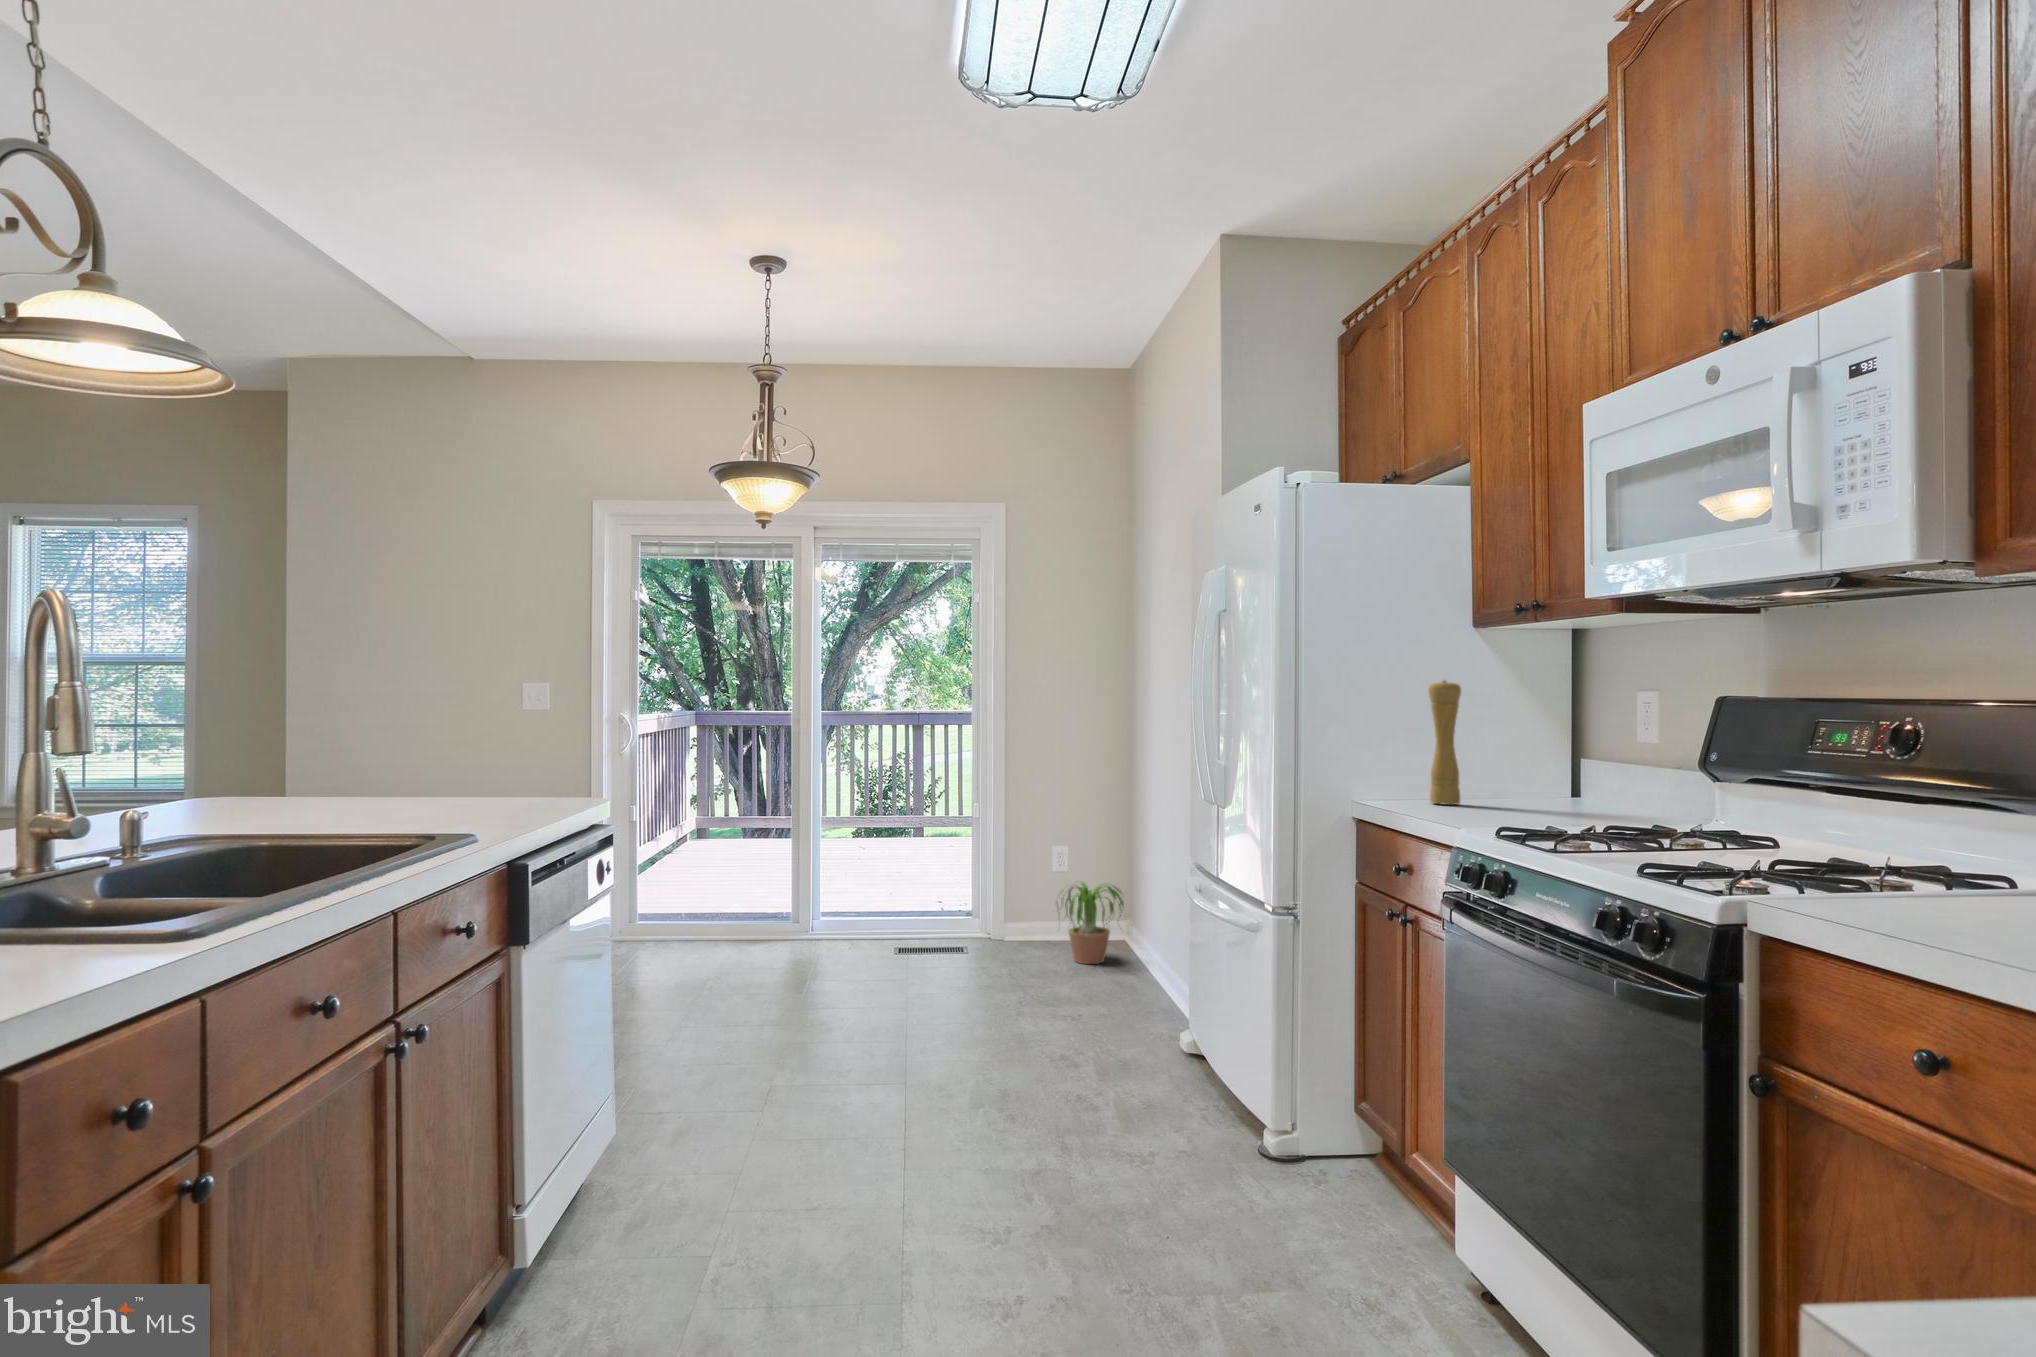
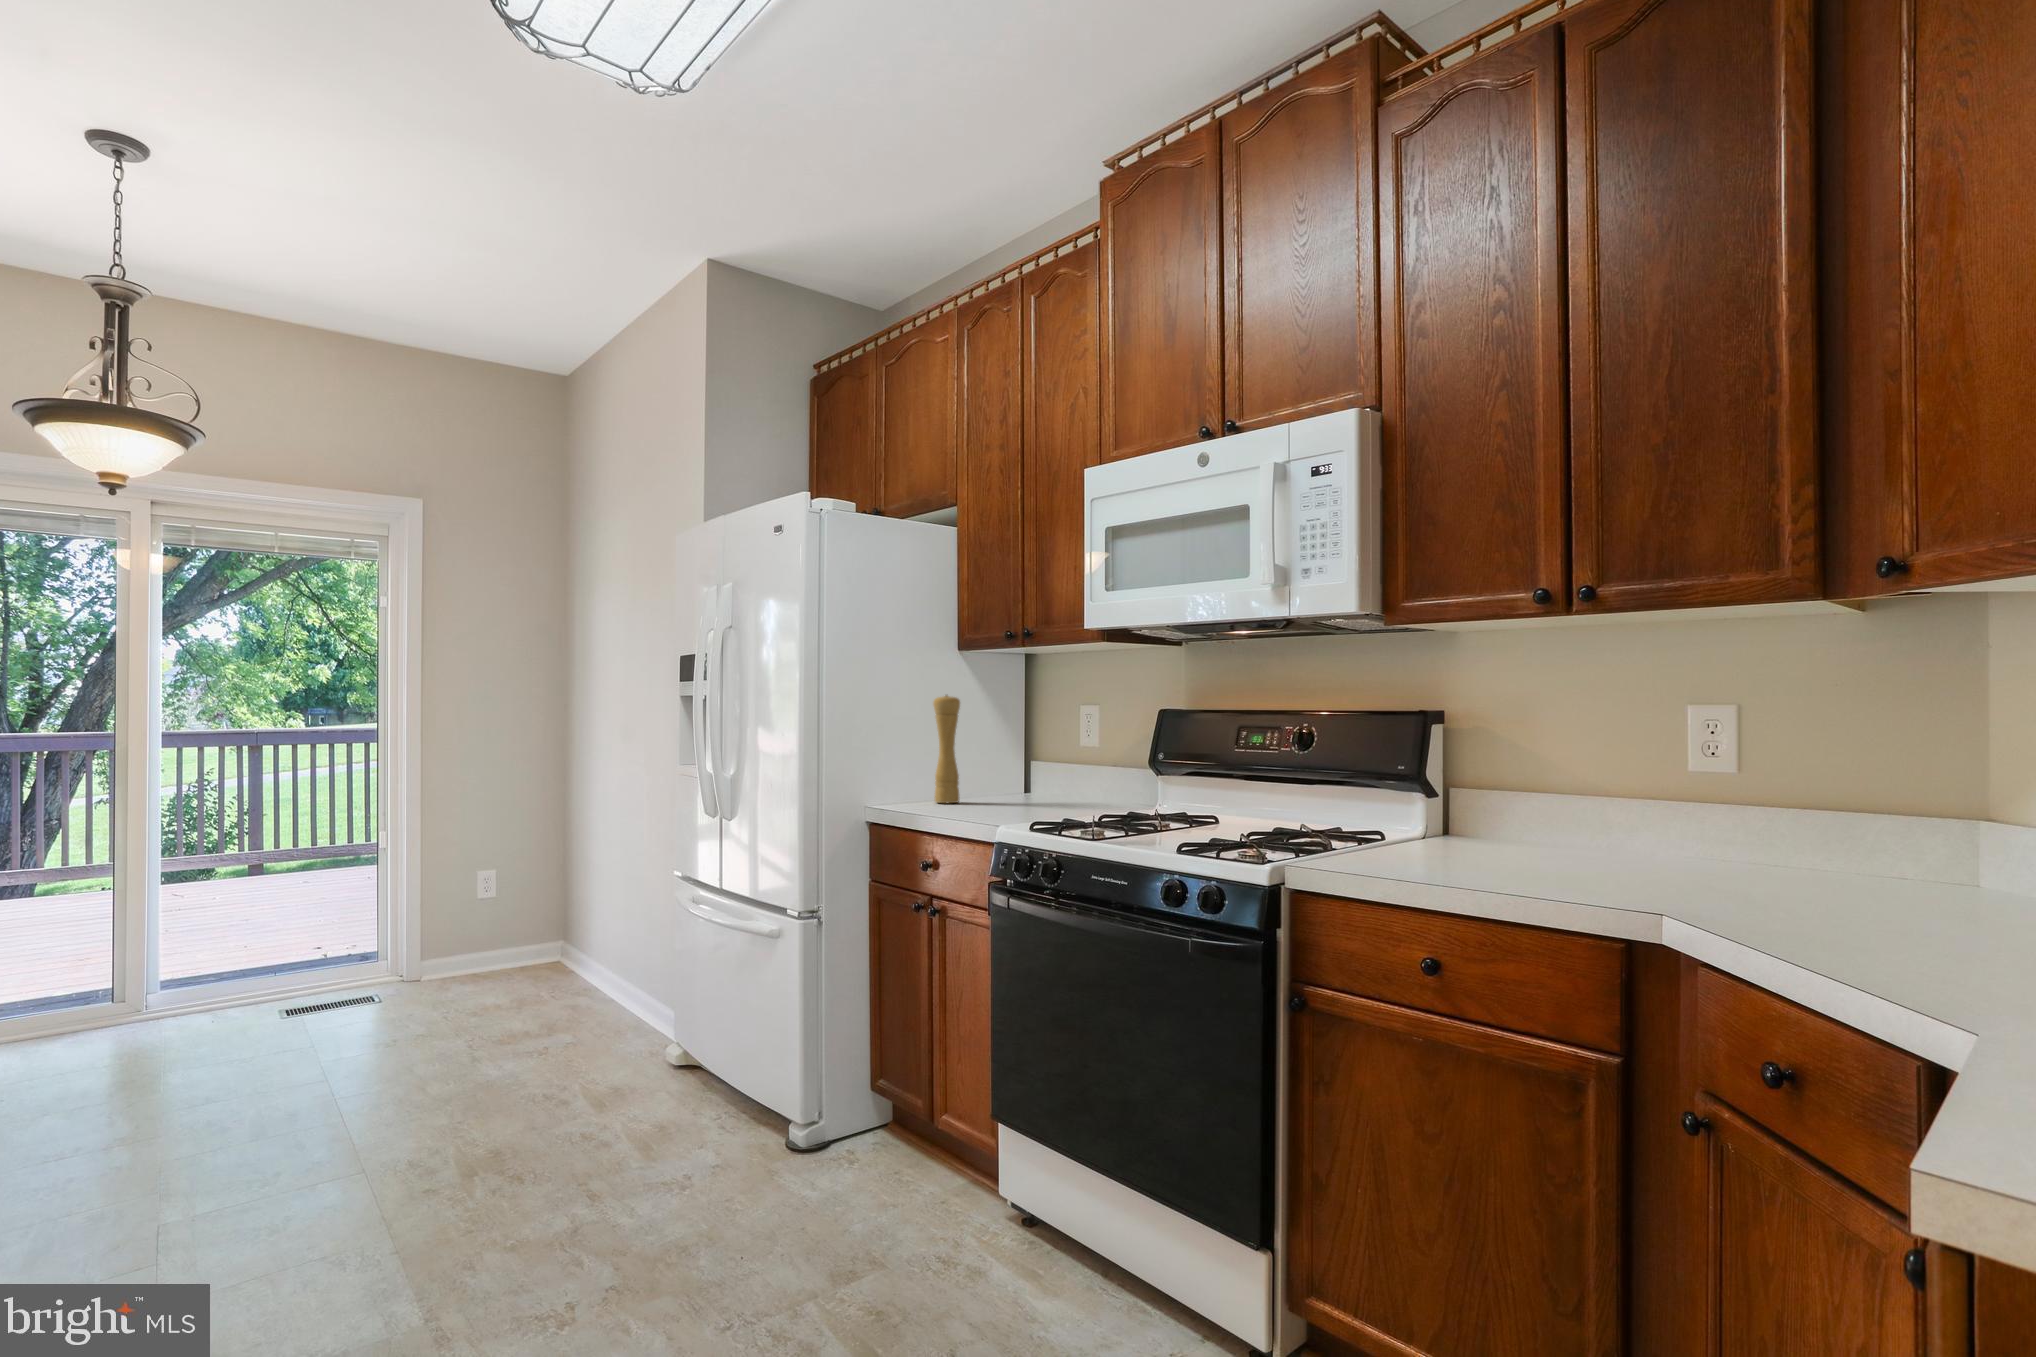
potted plant: present [1057,882,1123,964] -> none [478,905,579,994]

